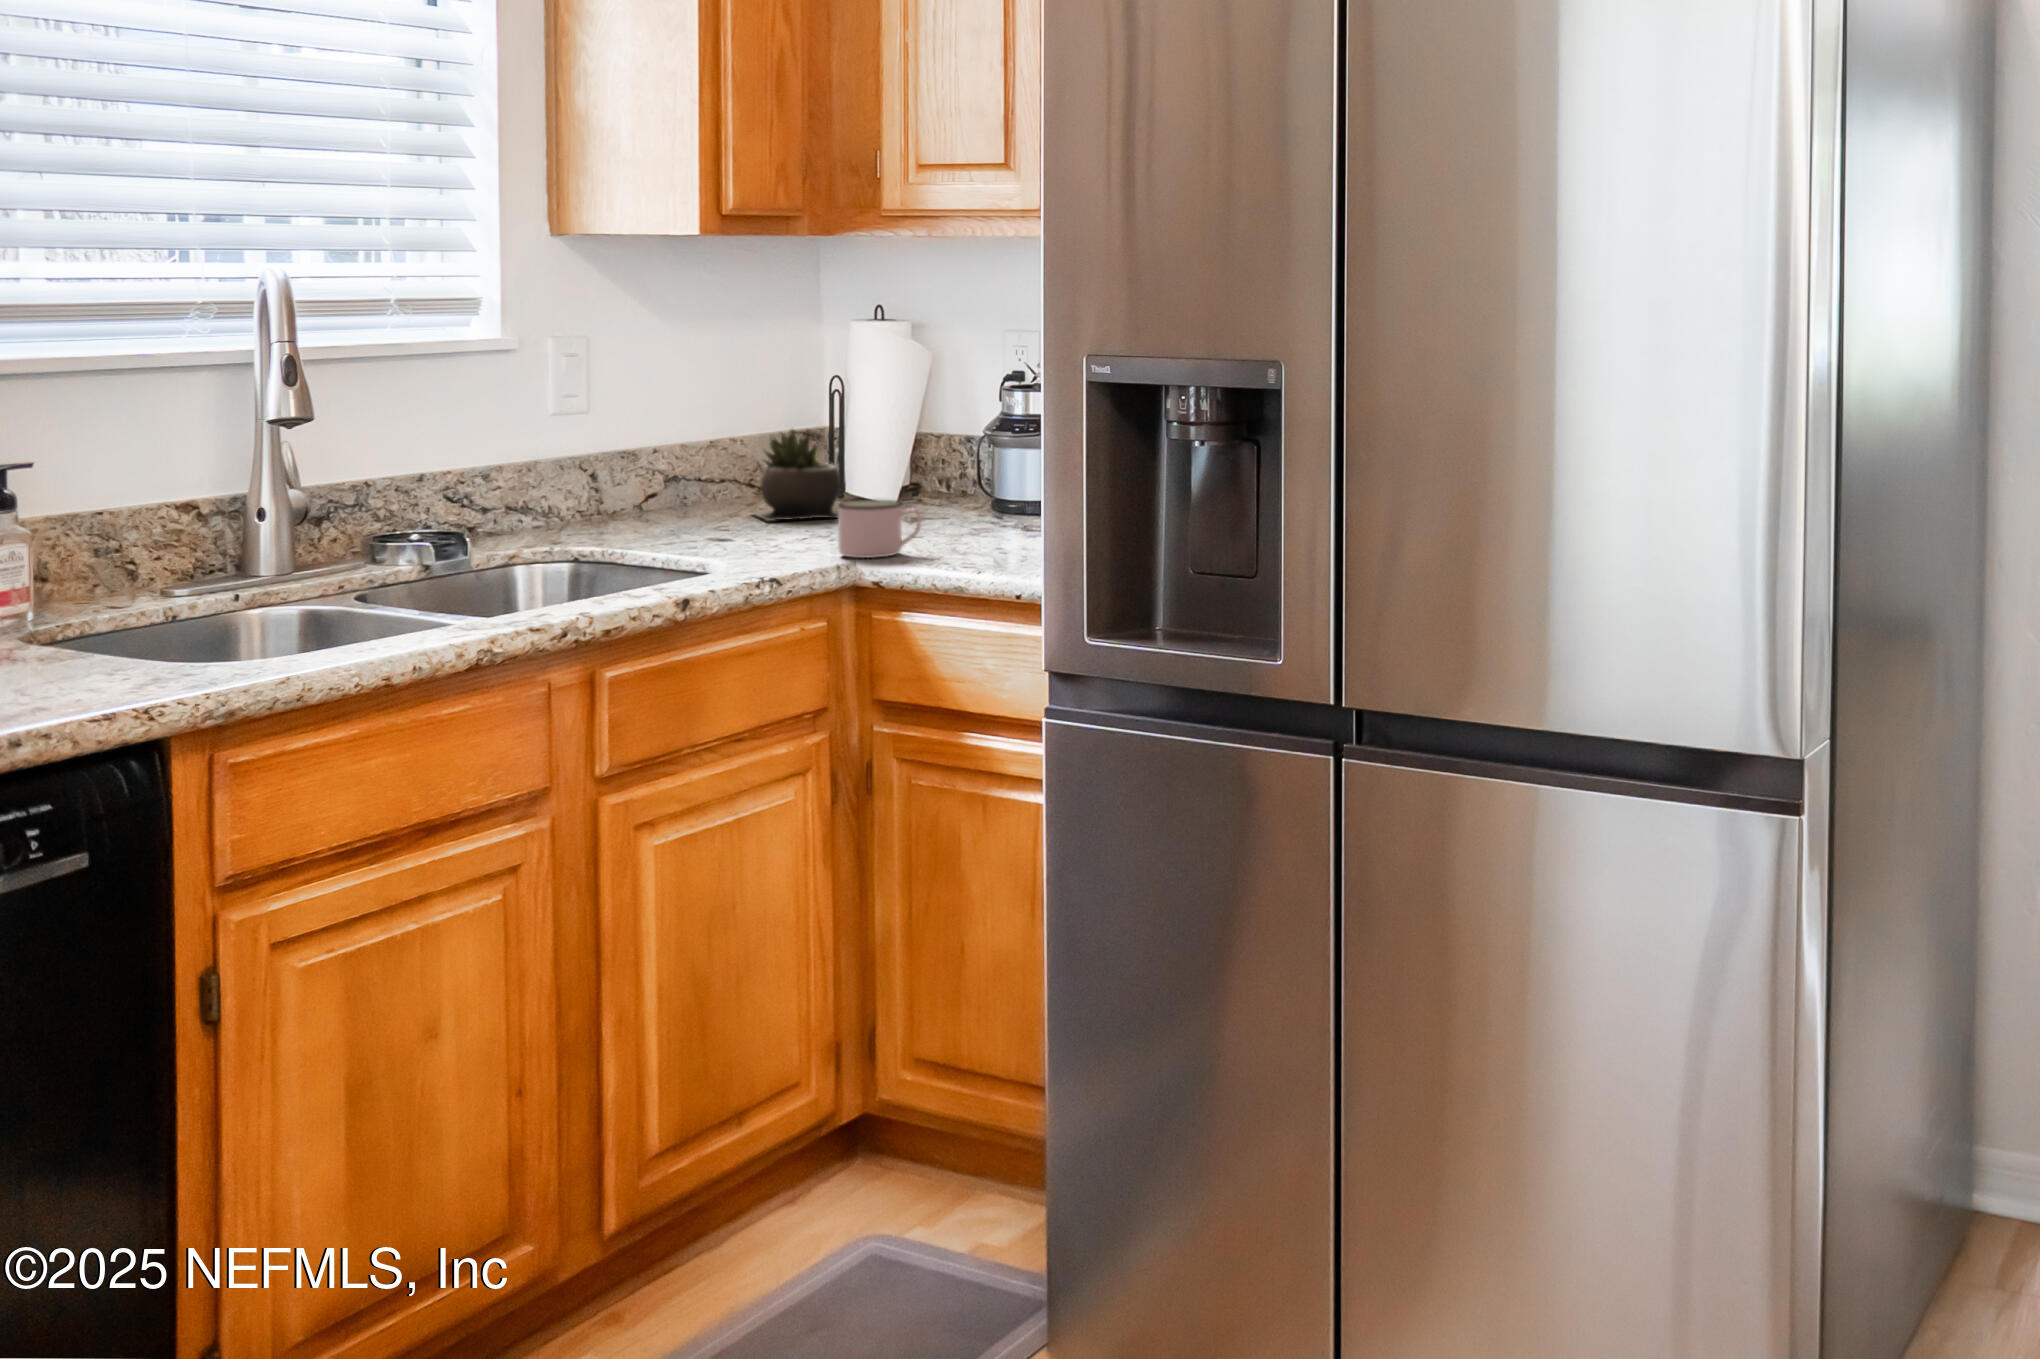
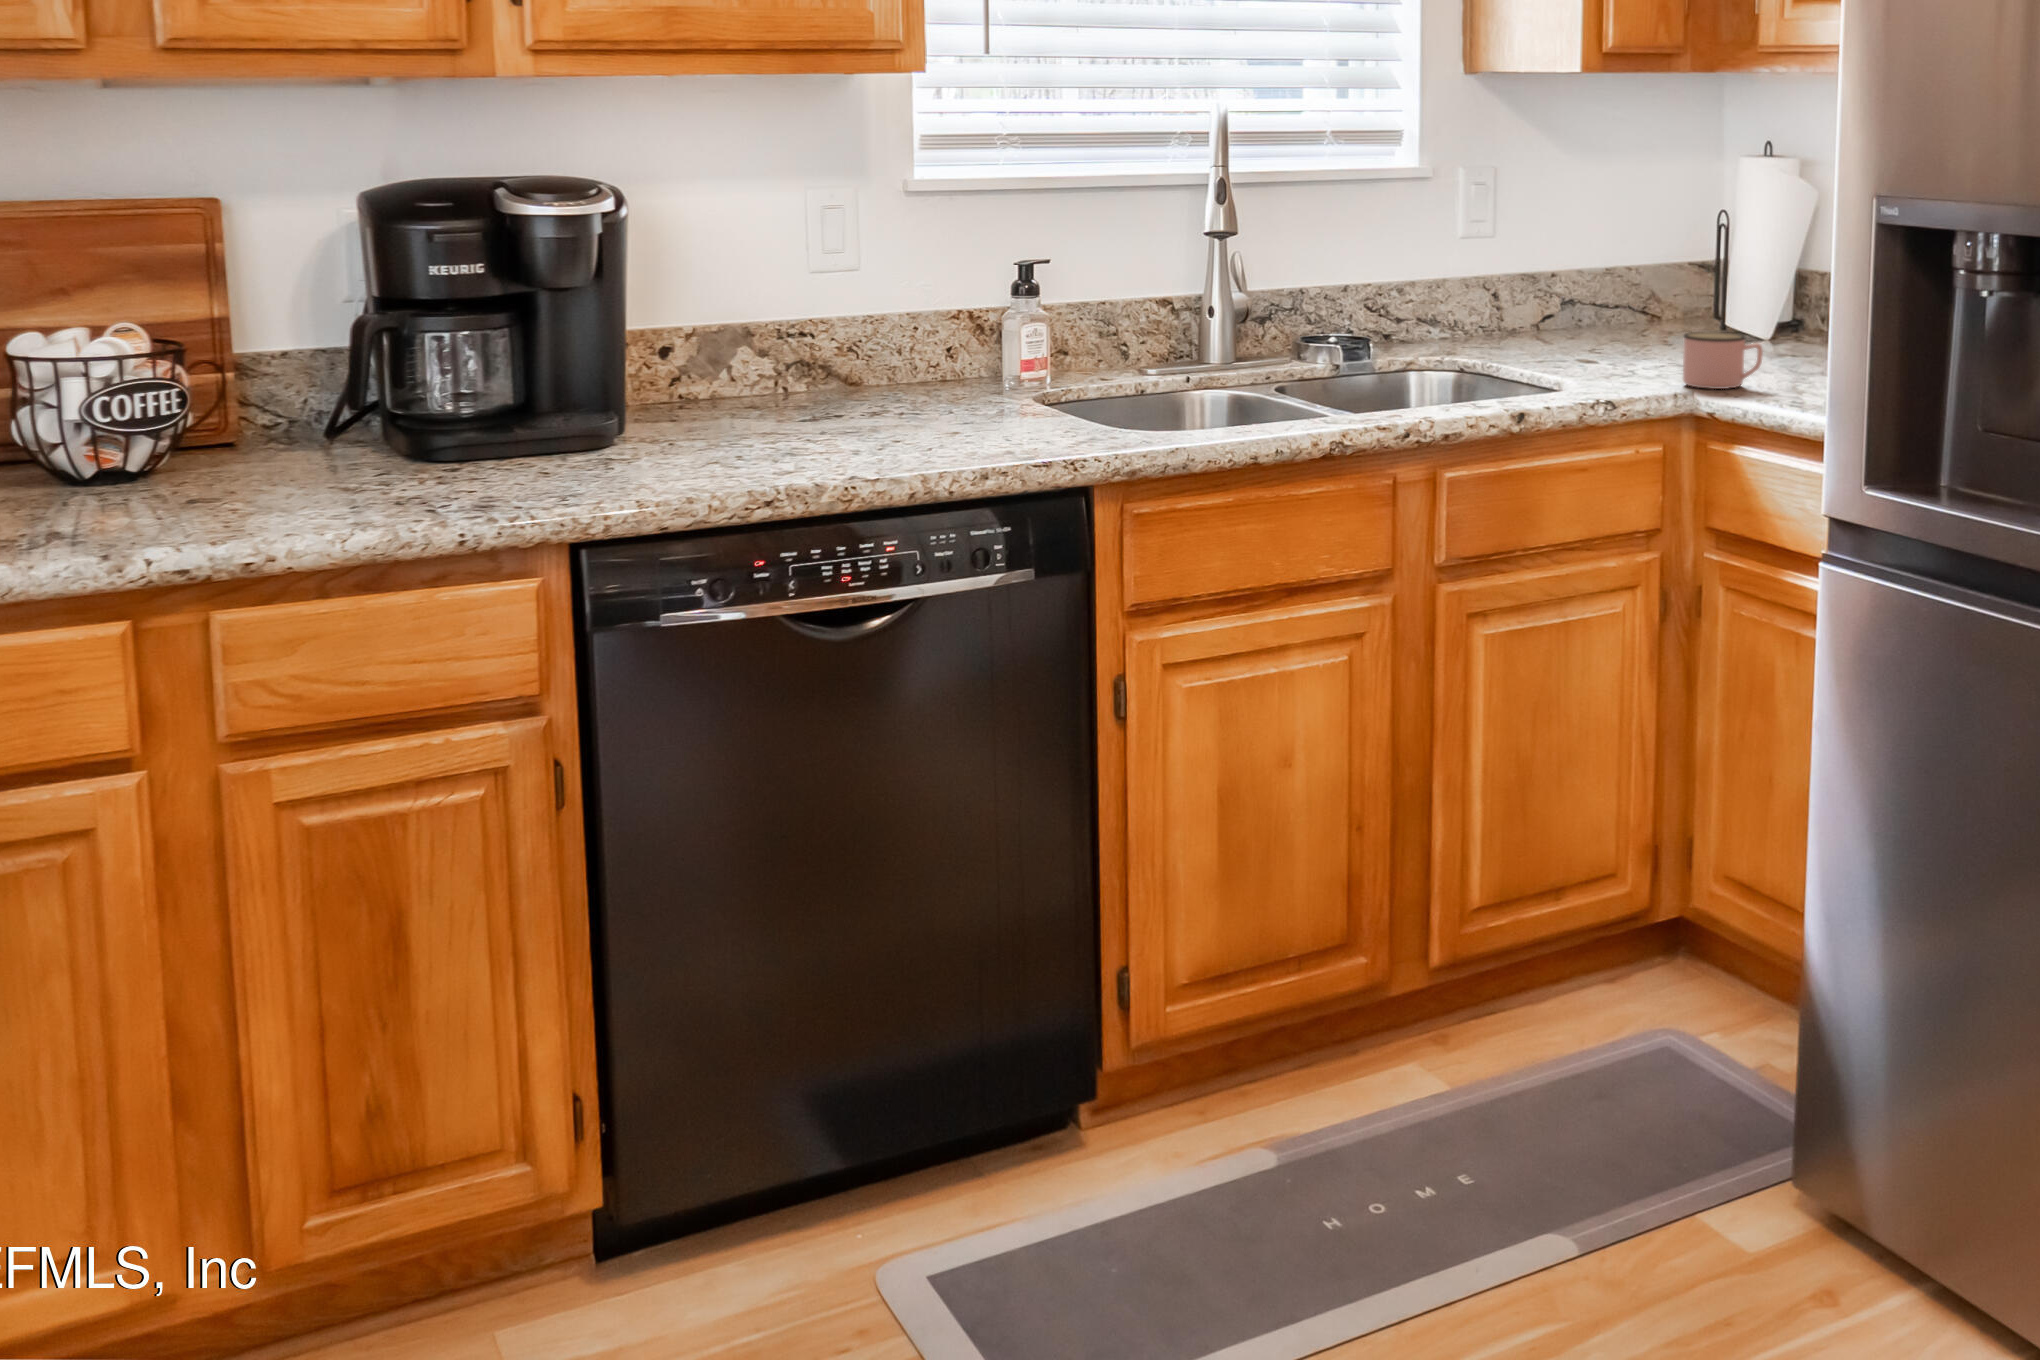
succulent plant: present [753,430,841,521] -> none [1635,258,1723,348]

